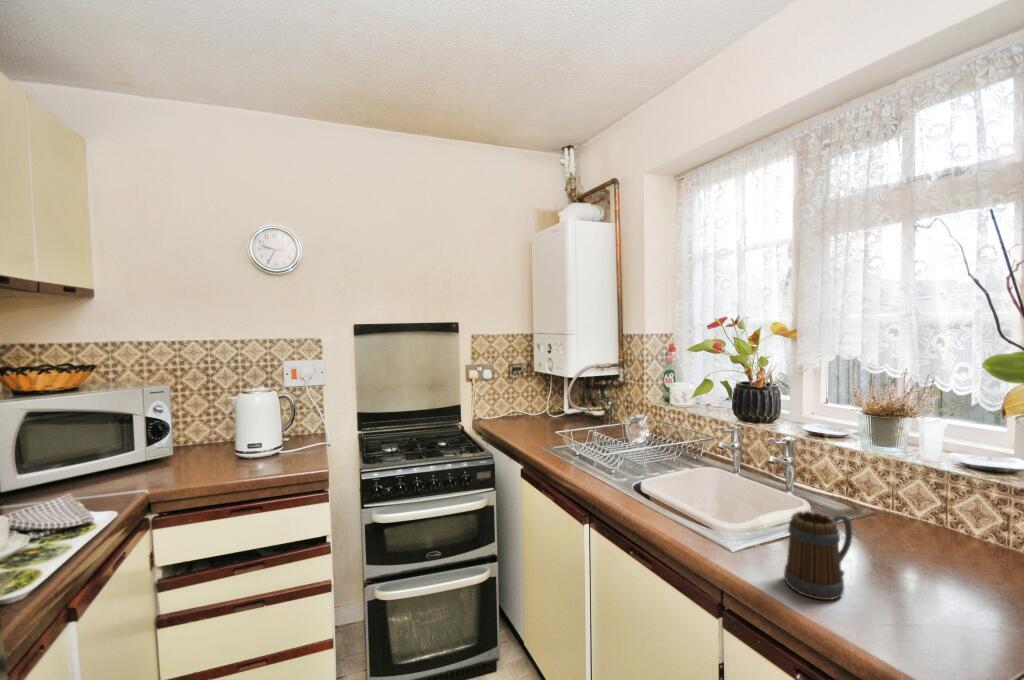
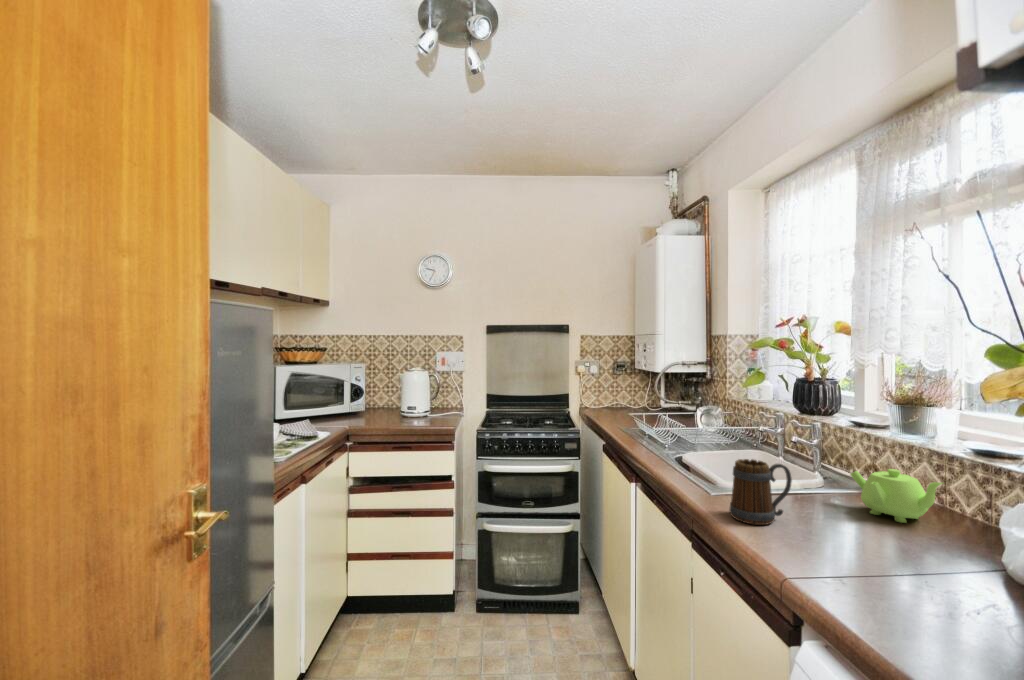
teapot: none [867,498,984,560] -> present [850,469,942,523]

